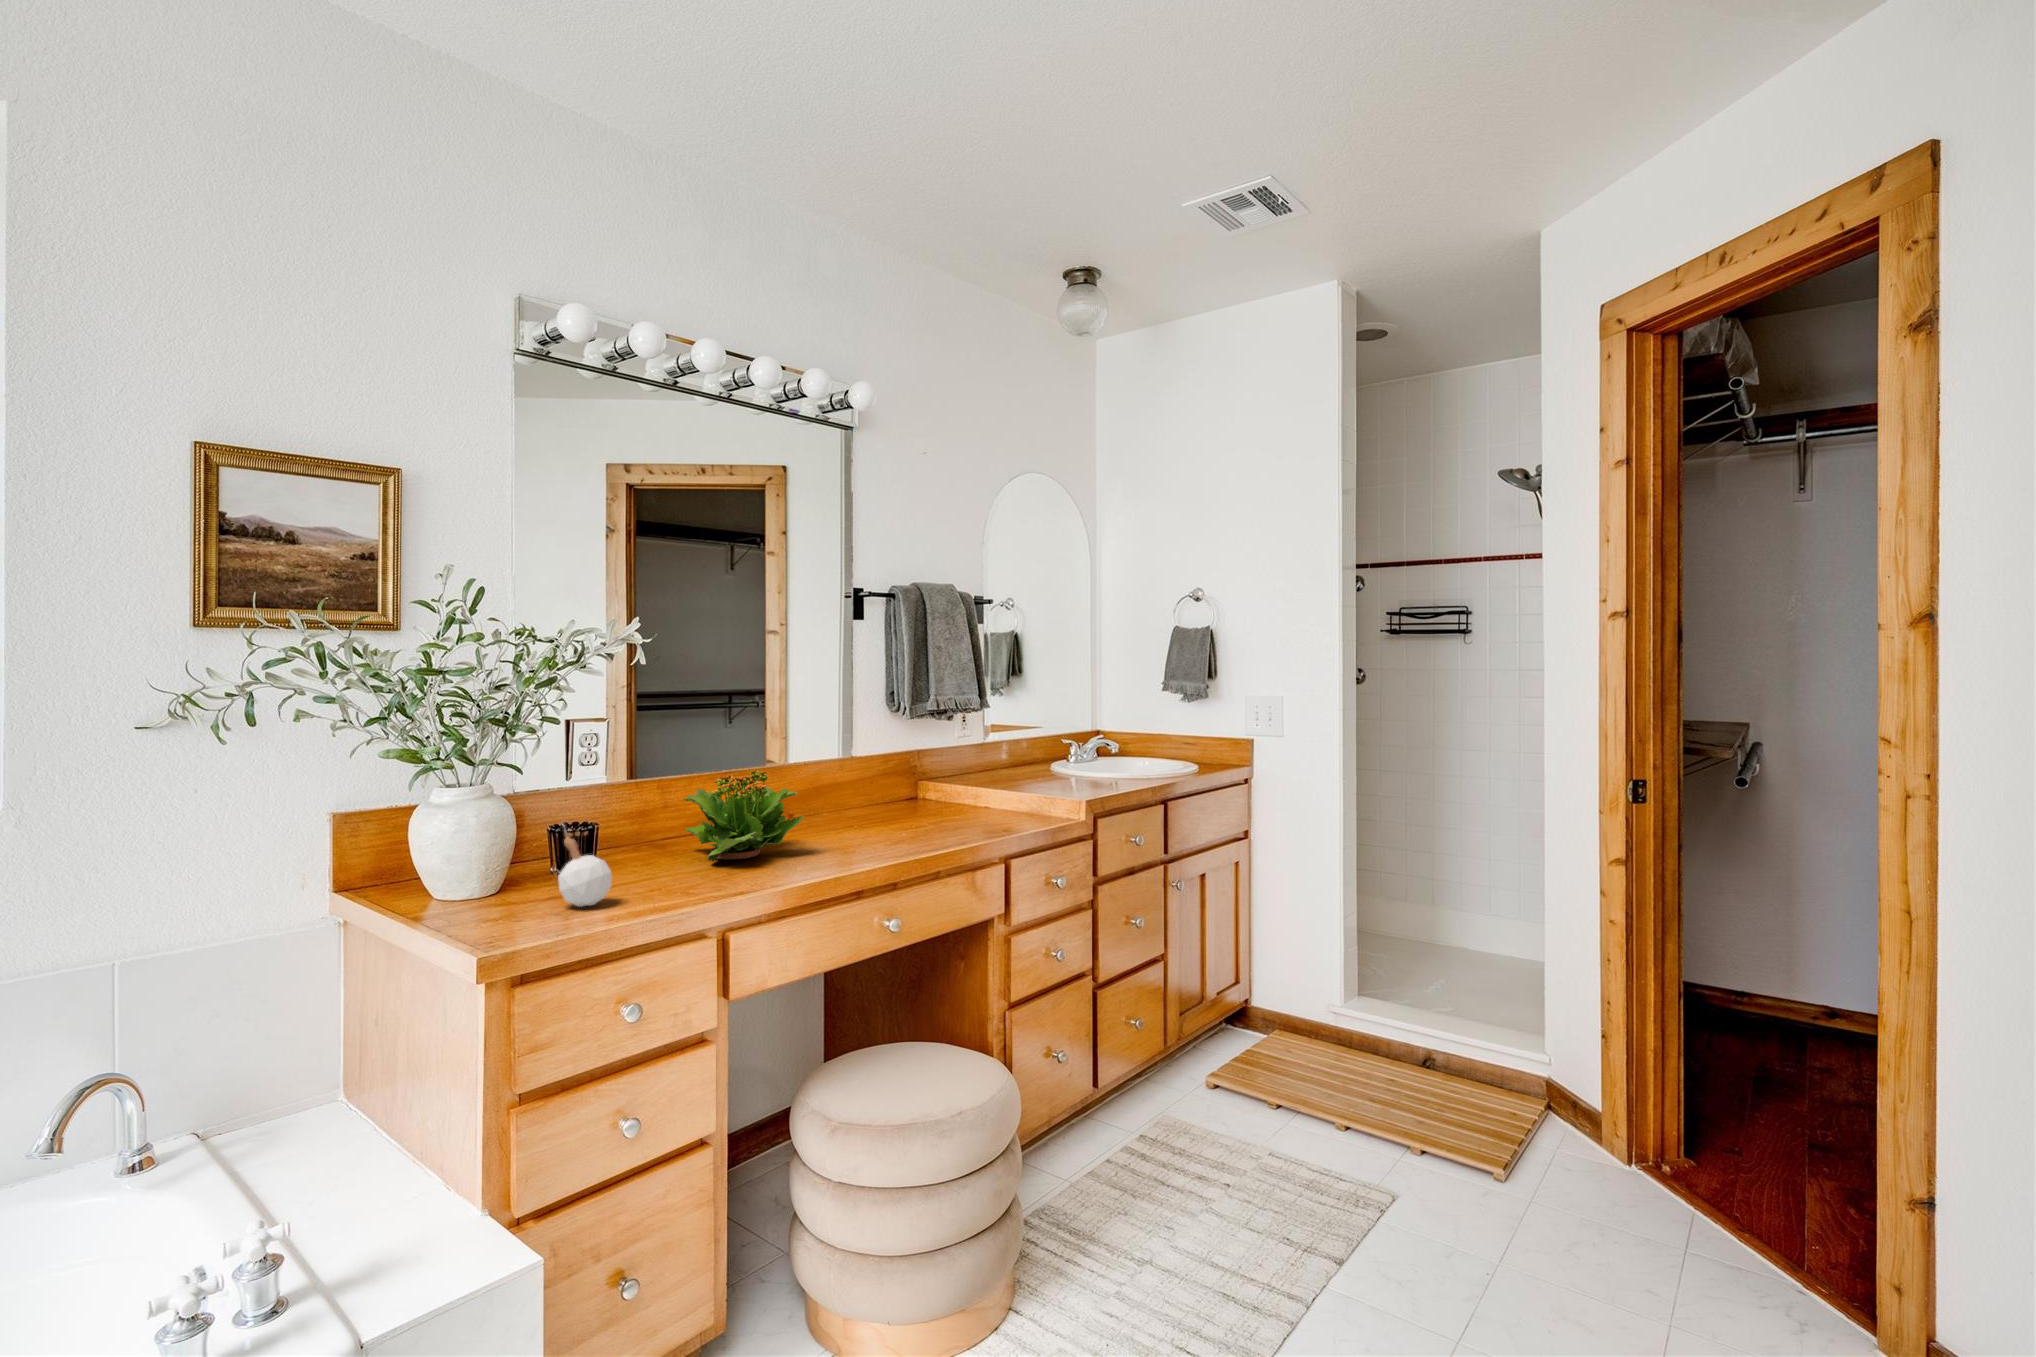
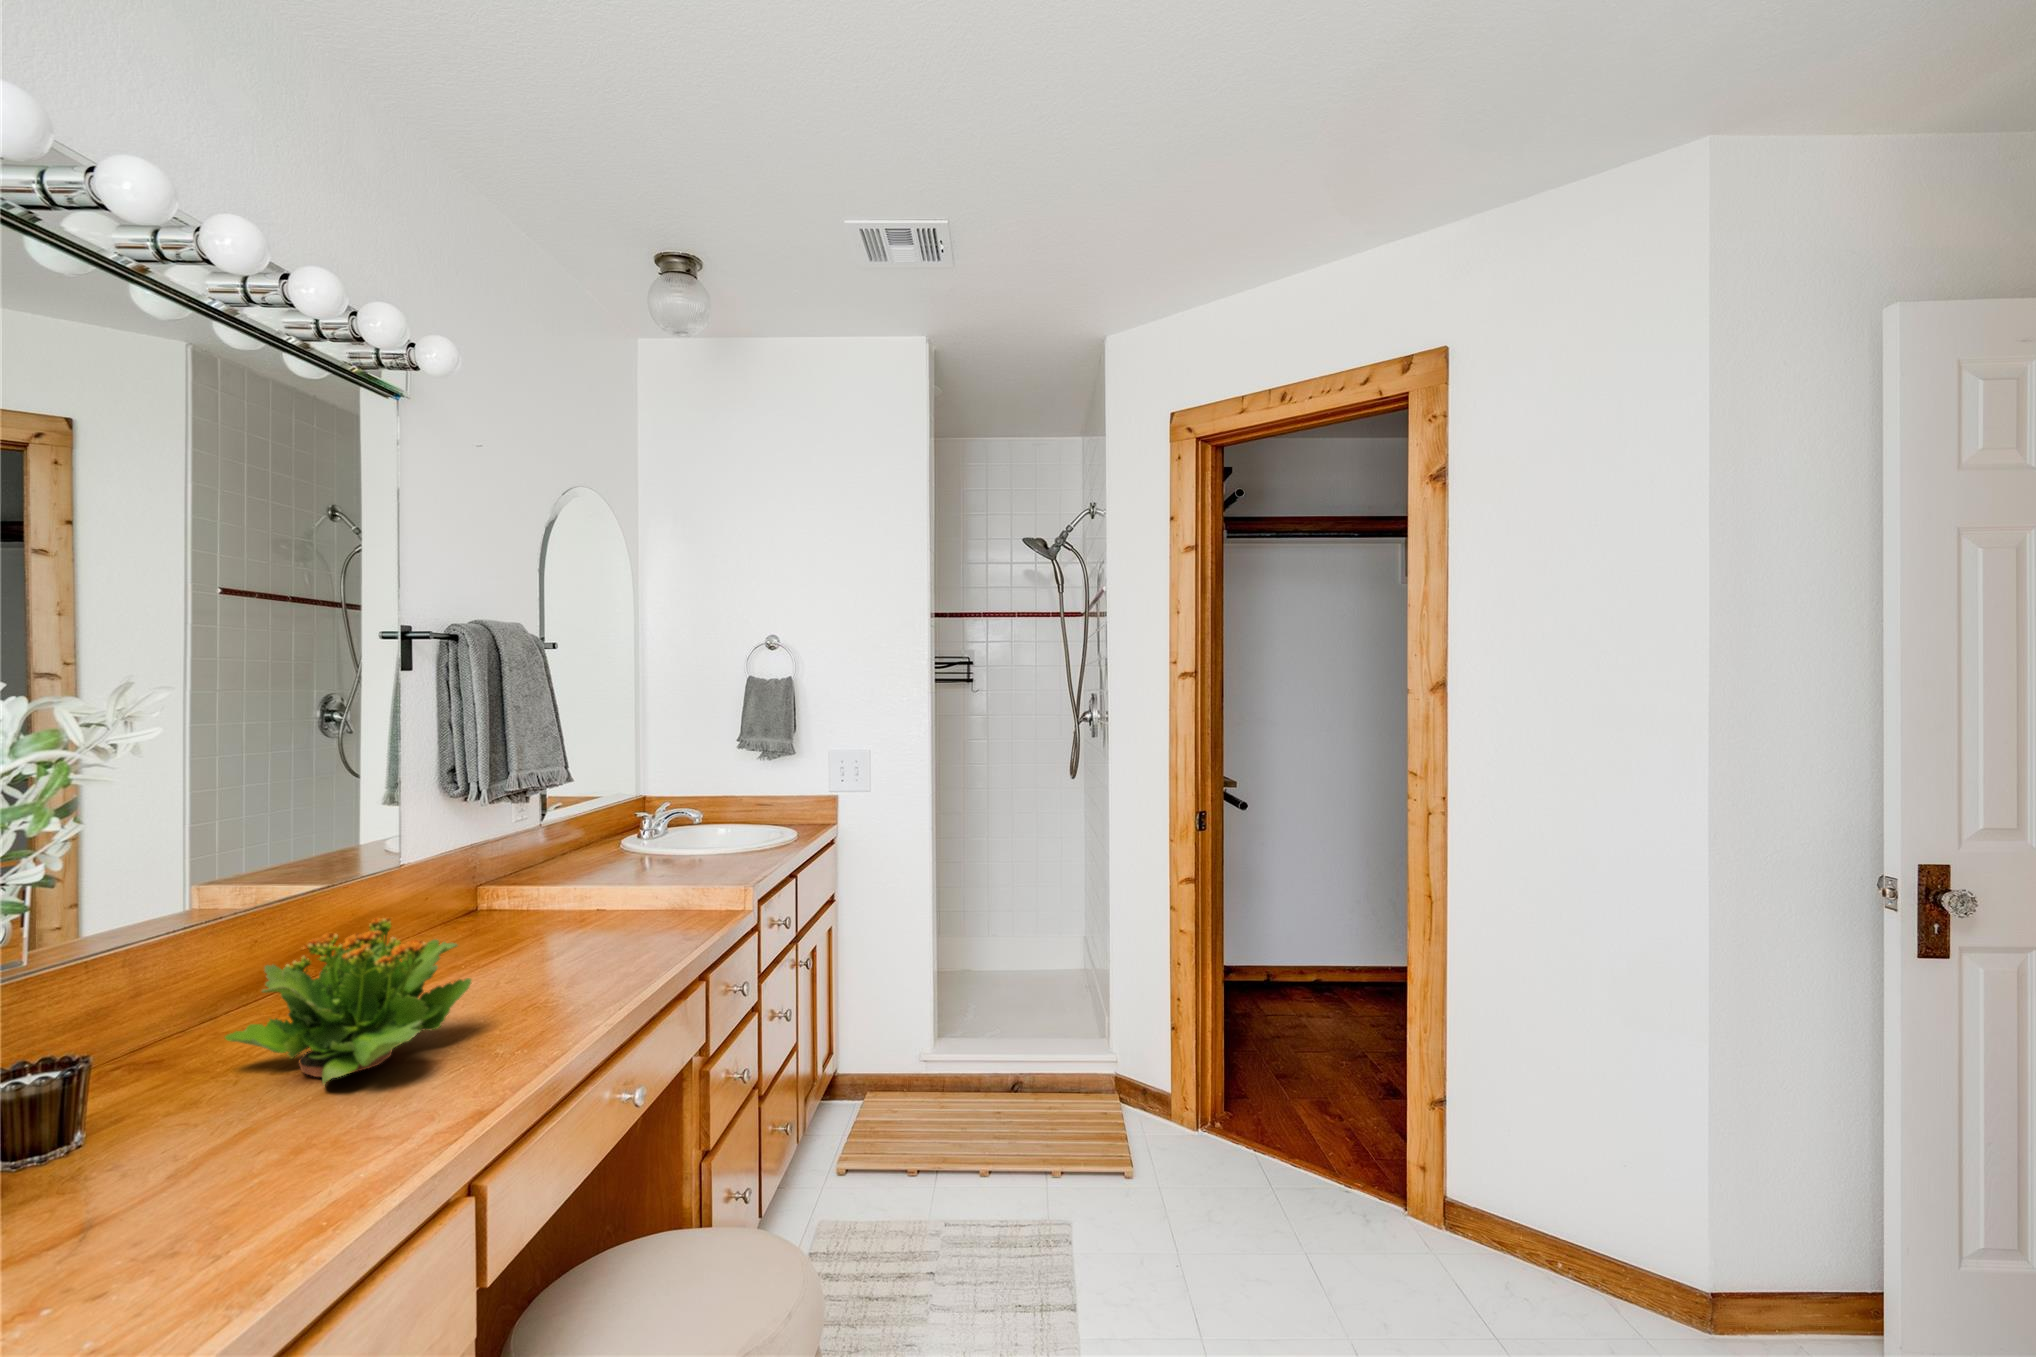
candle: present [558,830,612,907] -> none [128,1097,260,1261]

